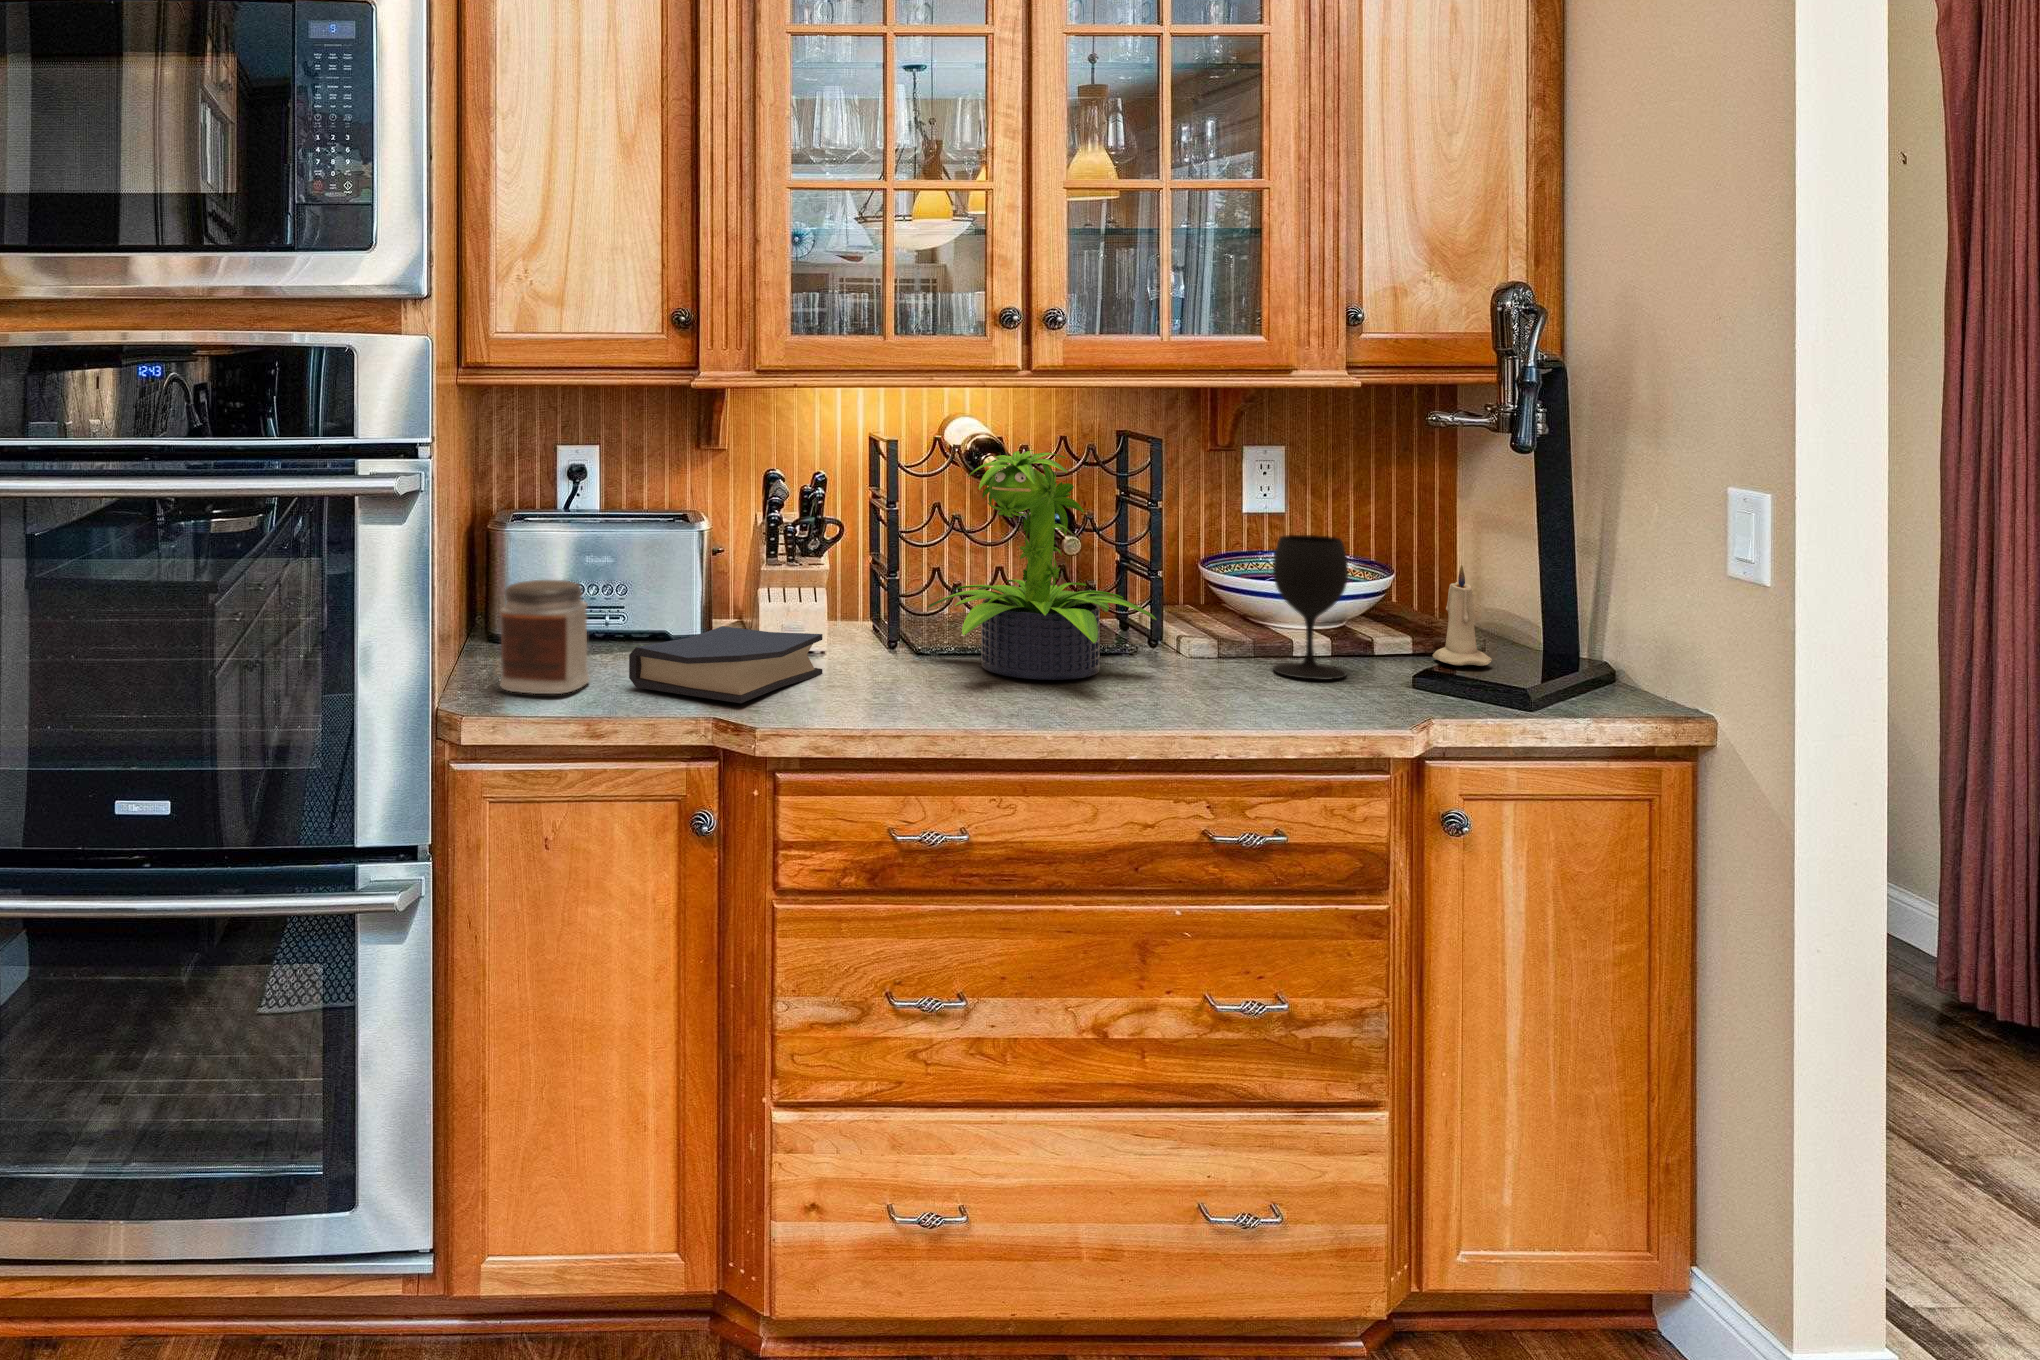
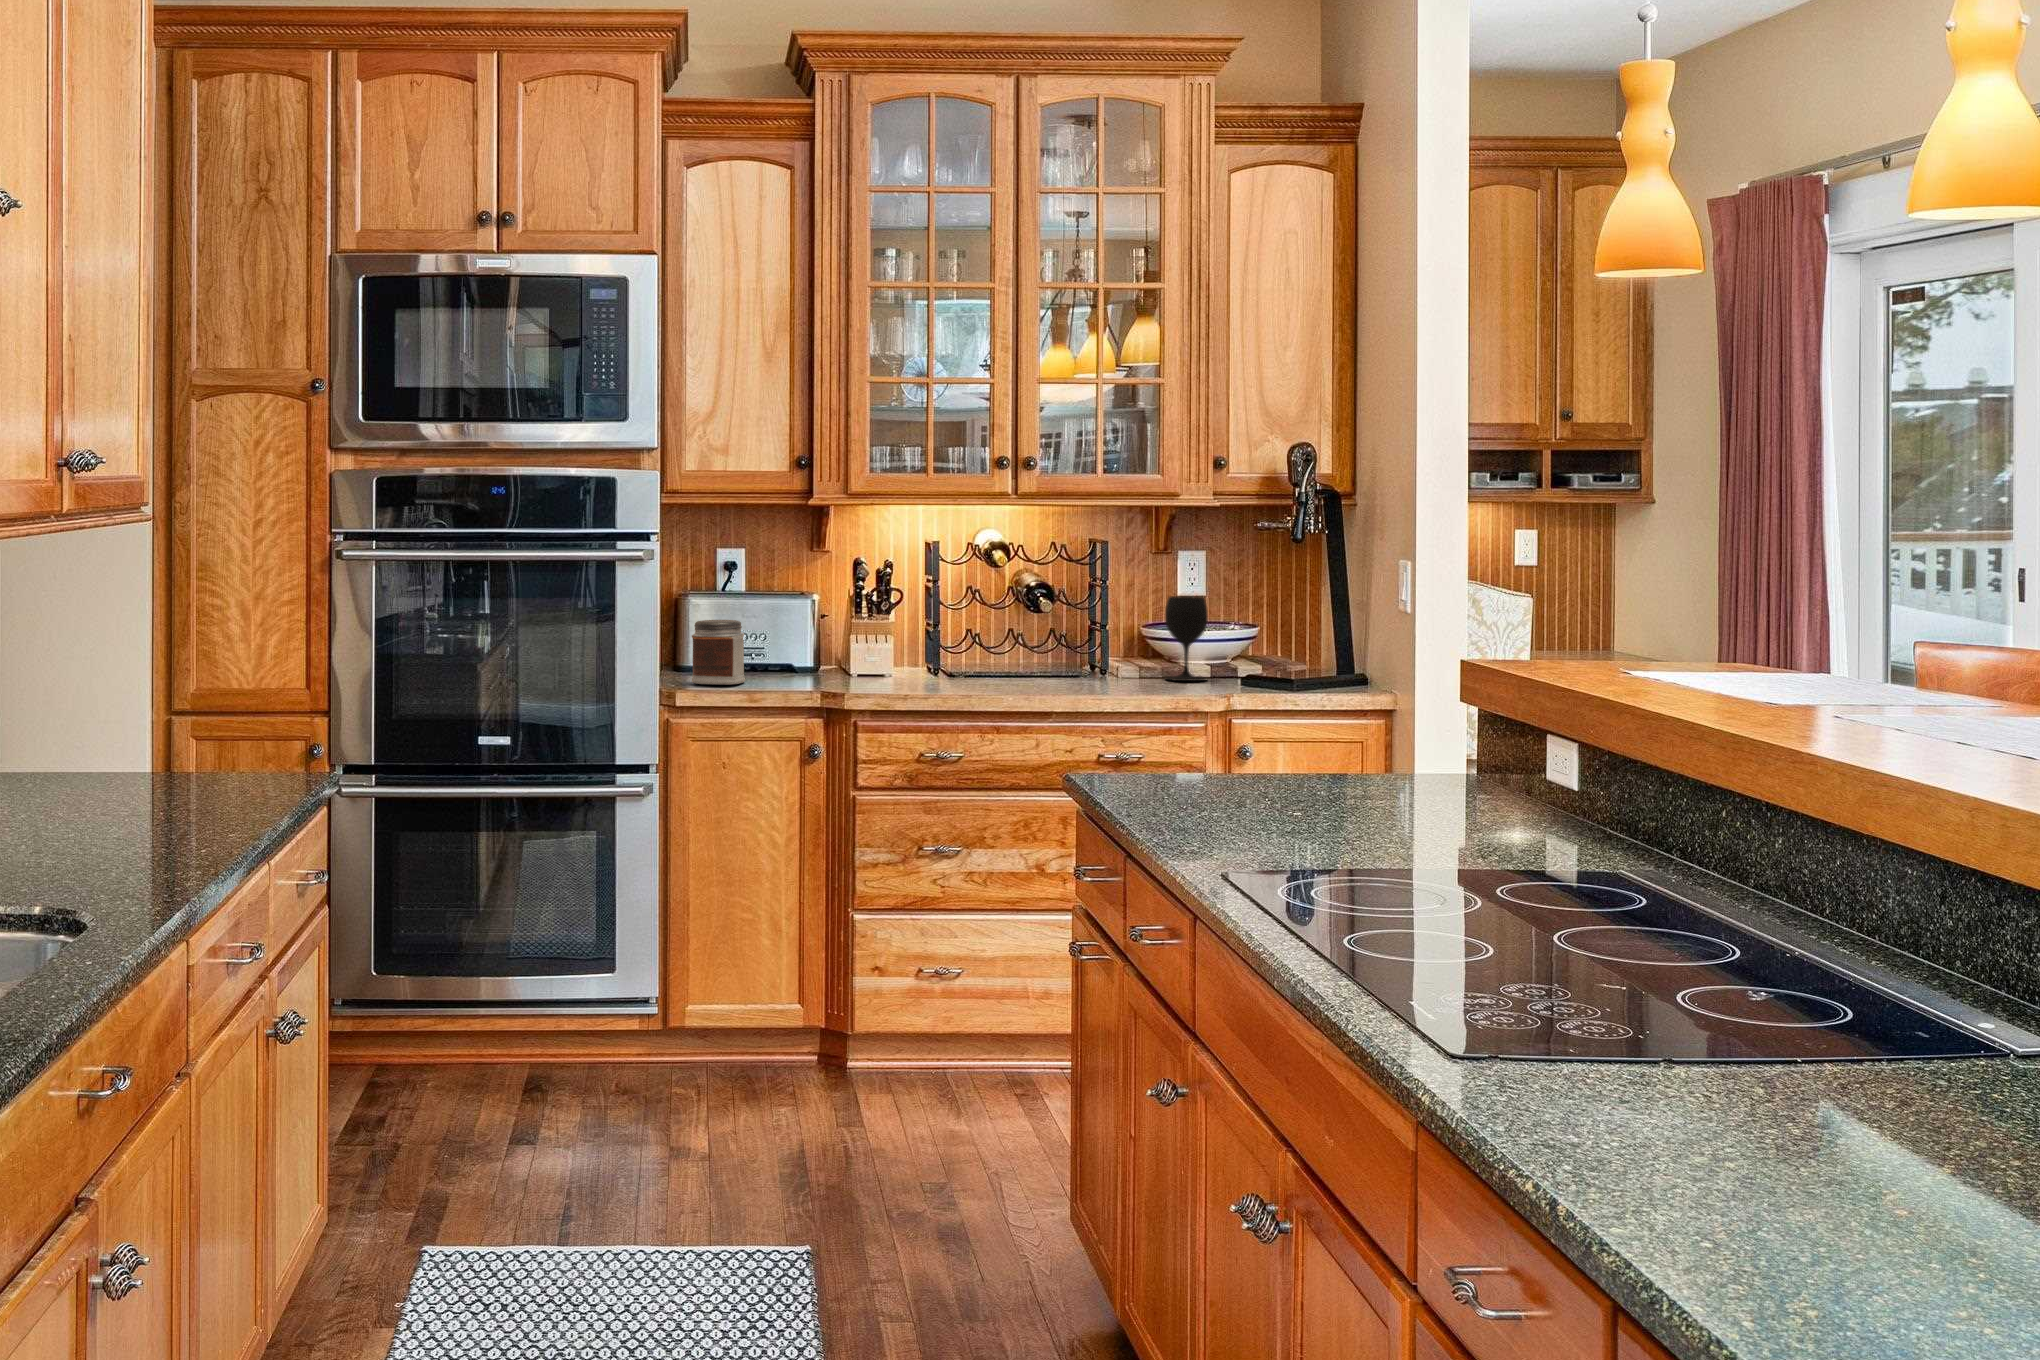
potted plant: present [927,450,1156,680] -> none [955,542,1091,680]
candle: present [1433,565,1492,666] -> none [1269,615,1301,677]
hardback book: present [629,626,823,703] -> none [770,654,888,687]

